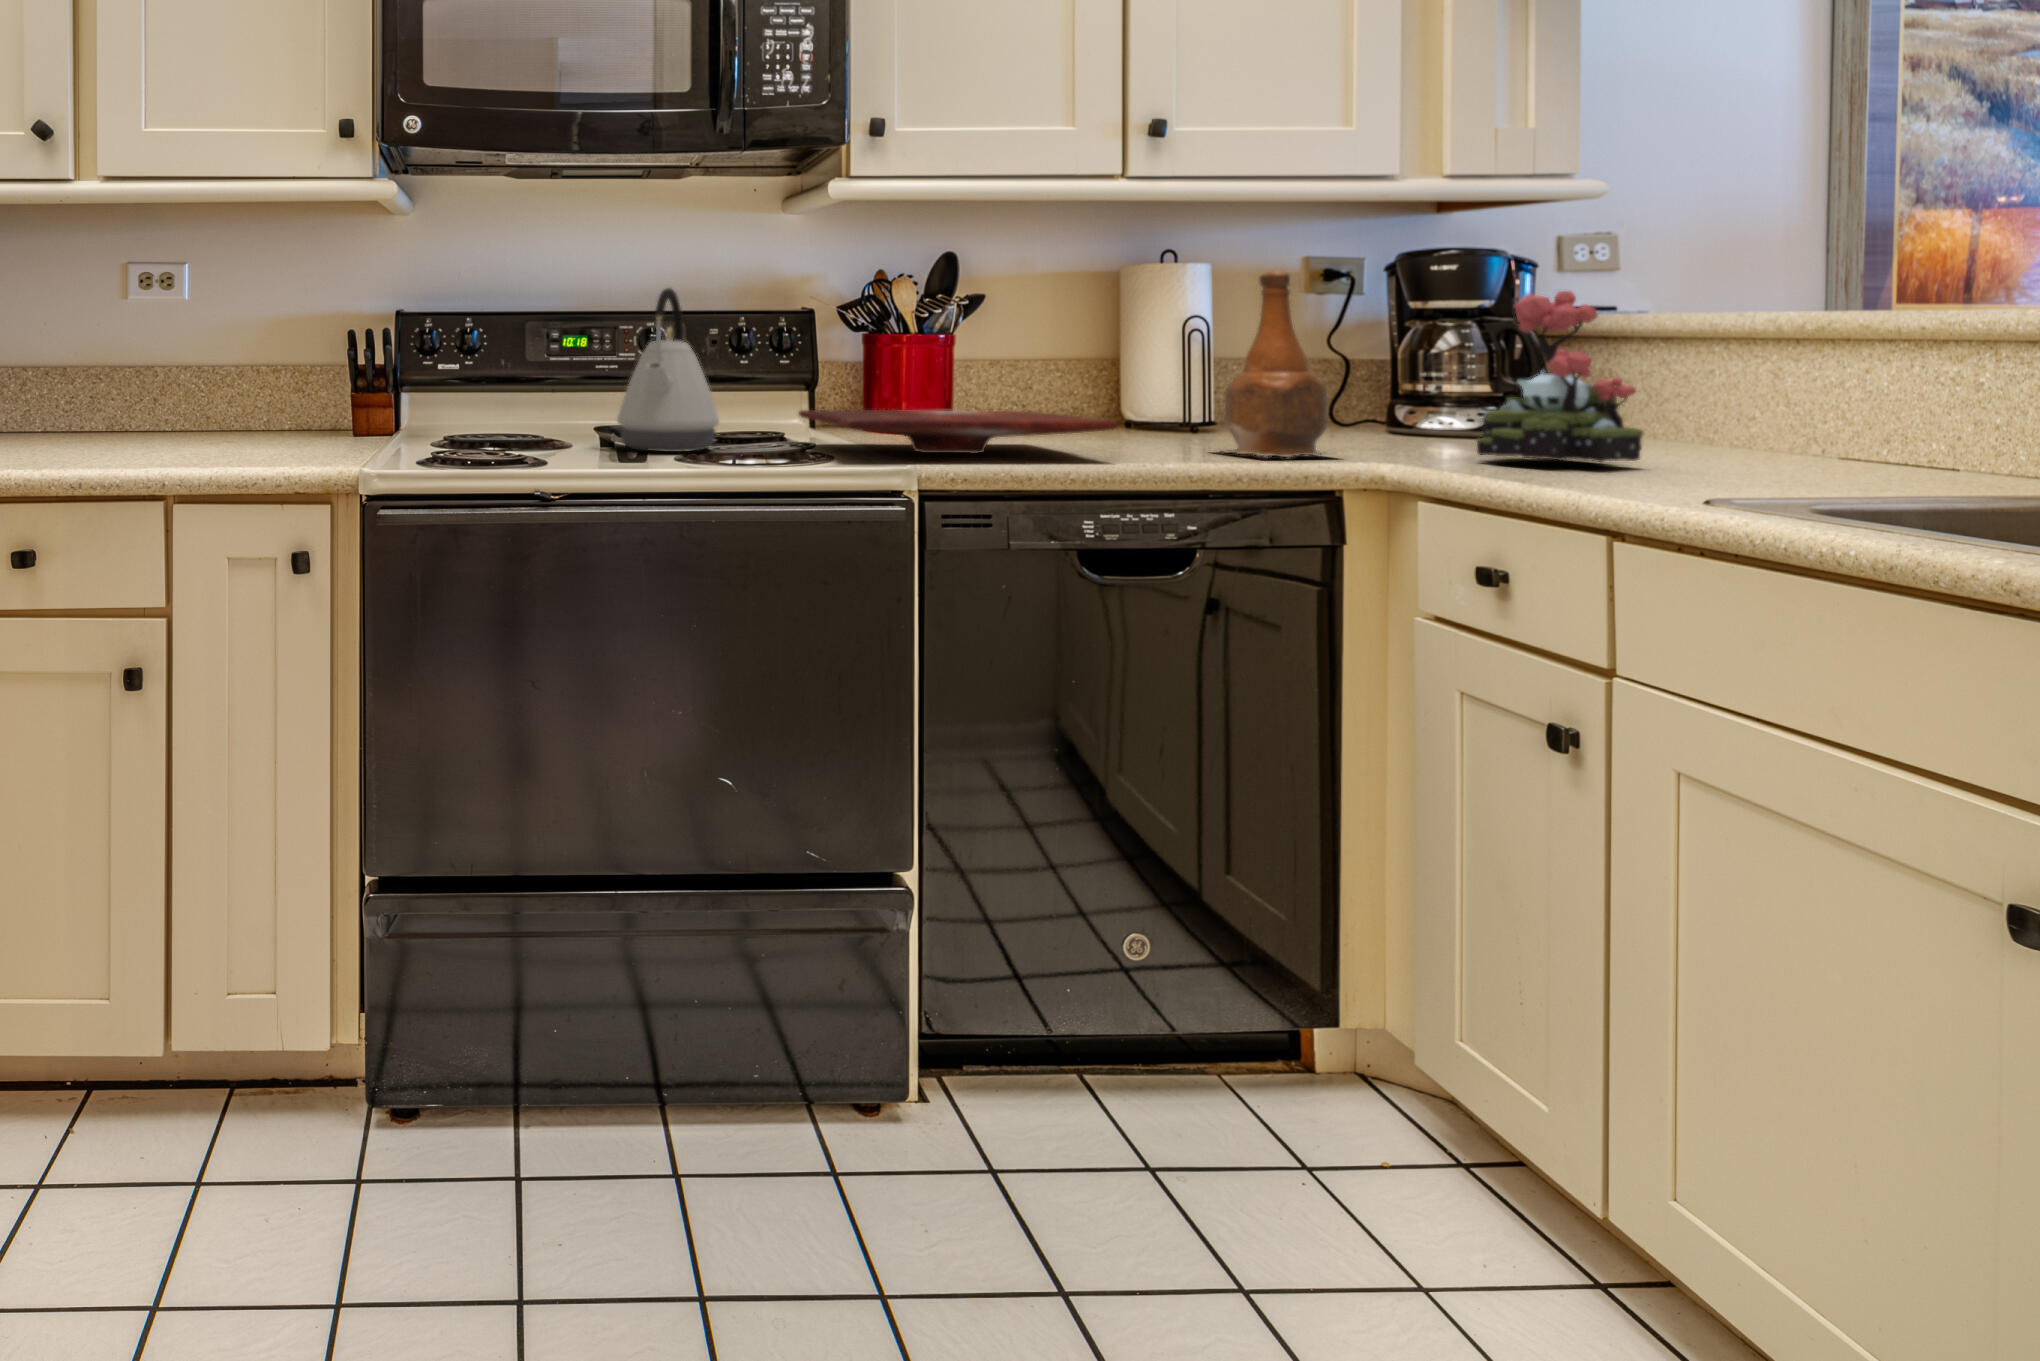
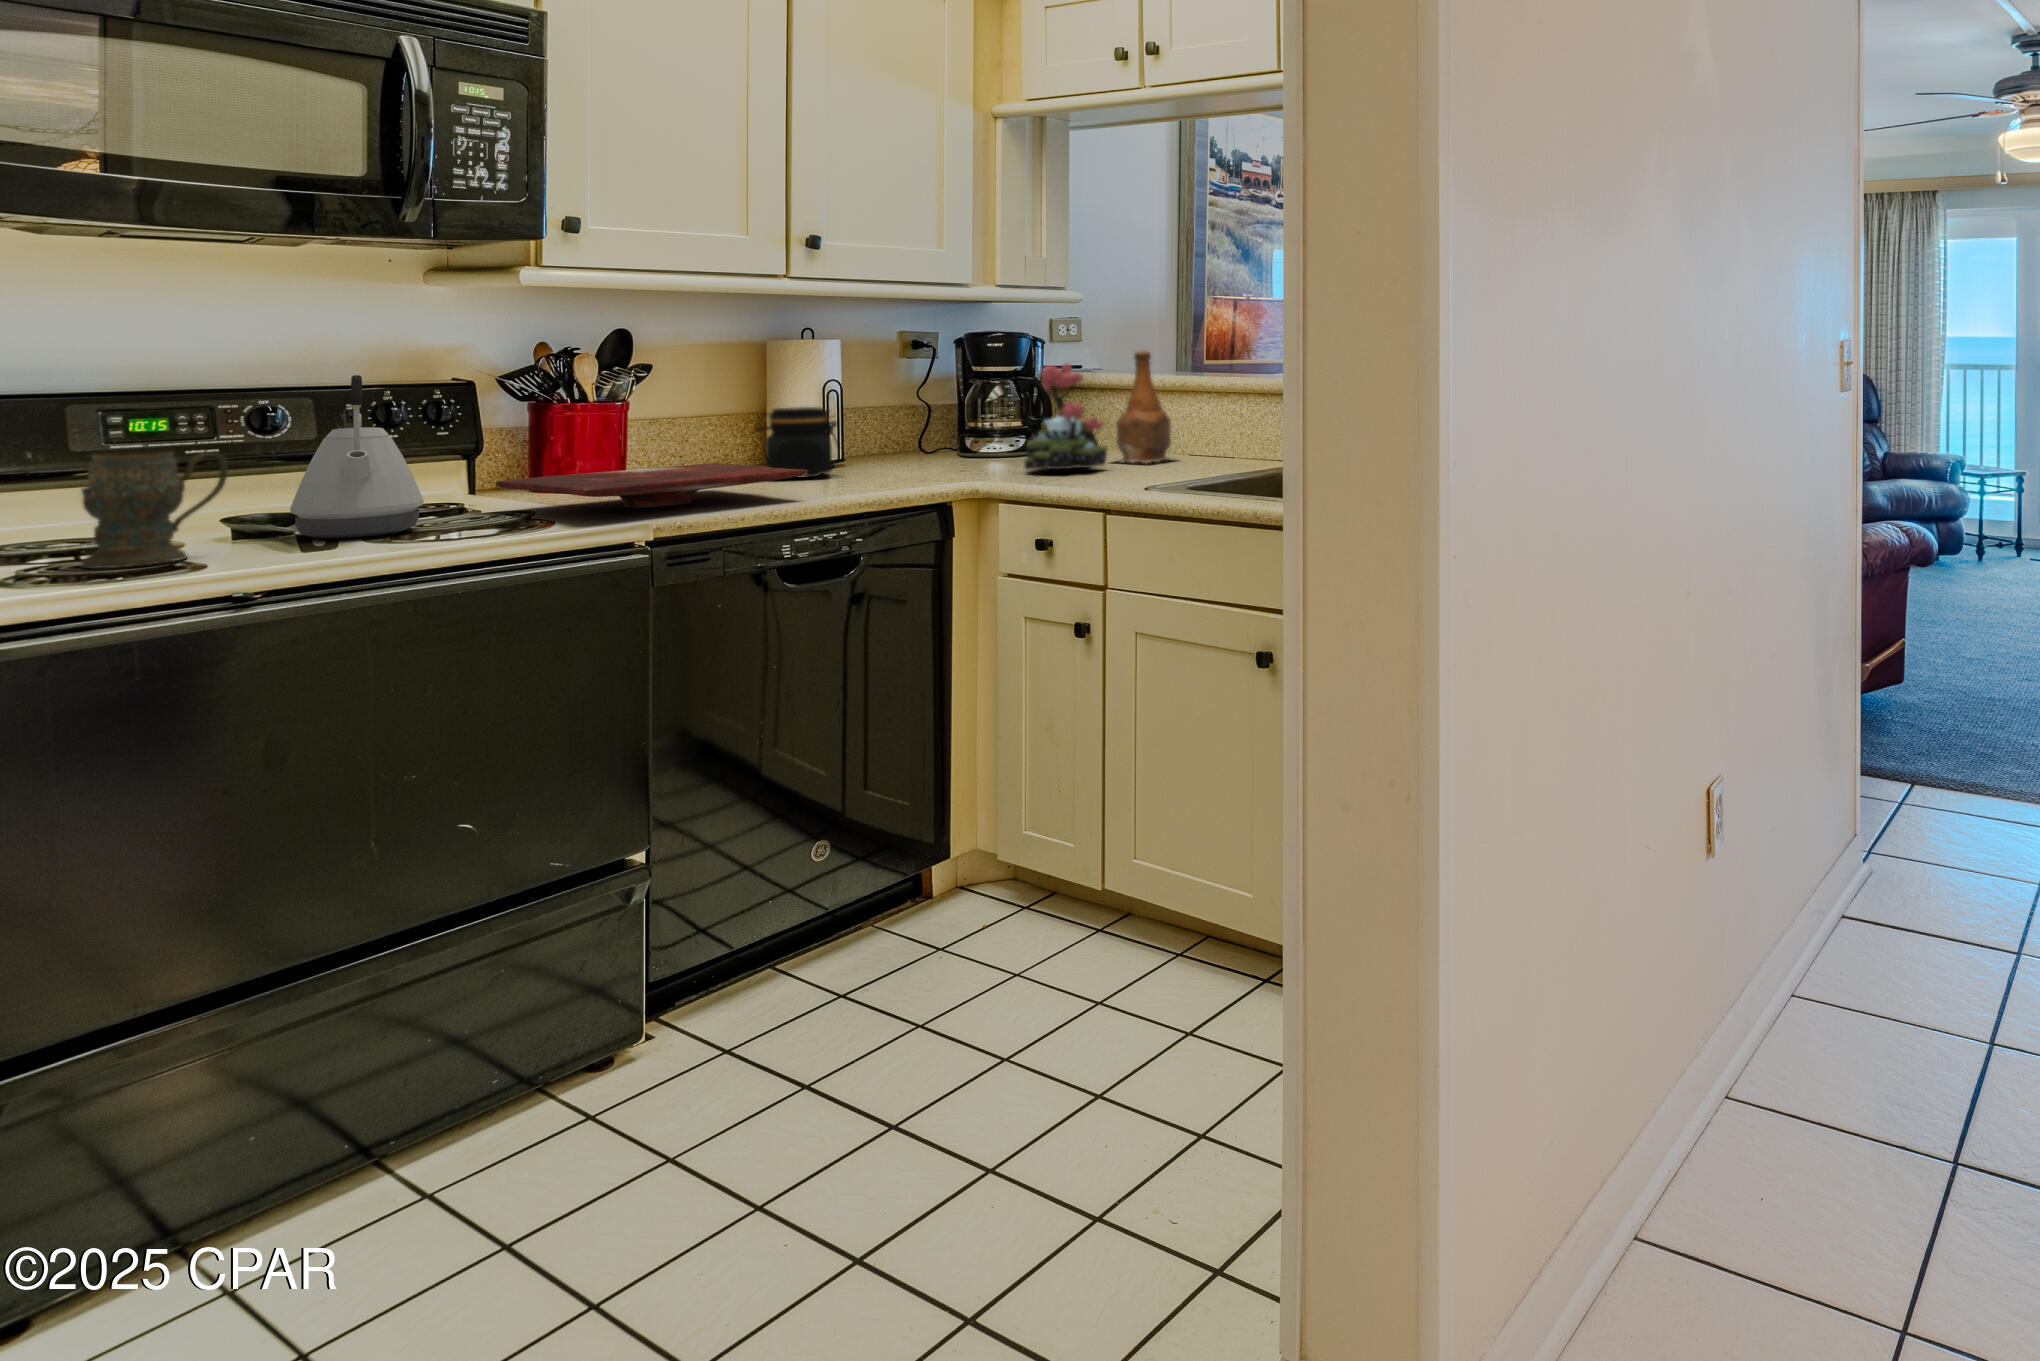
bottle: present [1214,270,1337,457] -> present [1116,350,1175,463]
jar: none [1089,351,1197,441] -> present [755,407,839,478]
mug: none [462,352,560,455] -> present [81,451,228,568]

